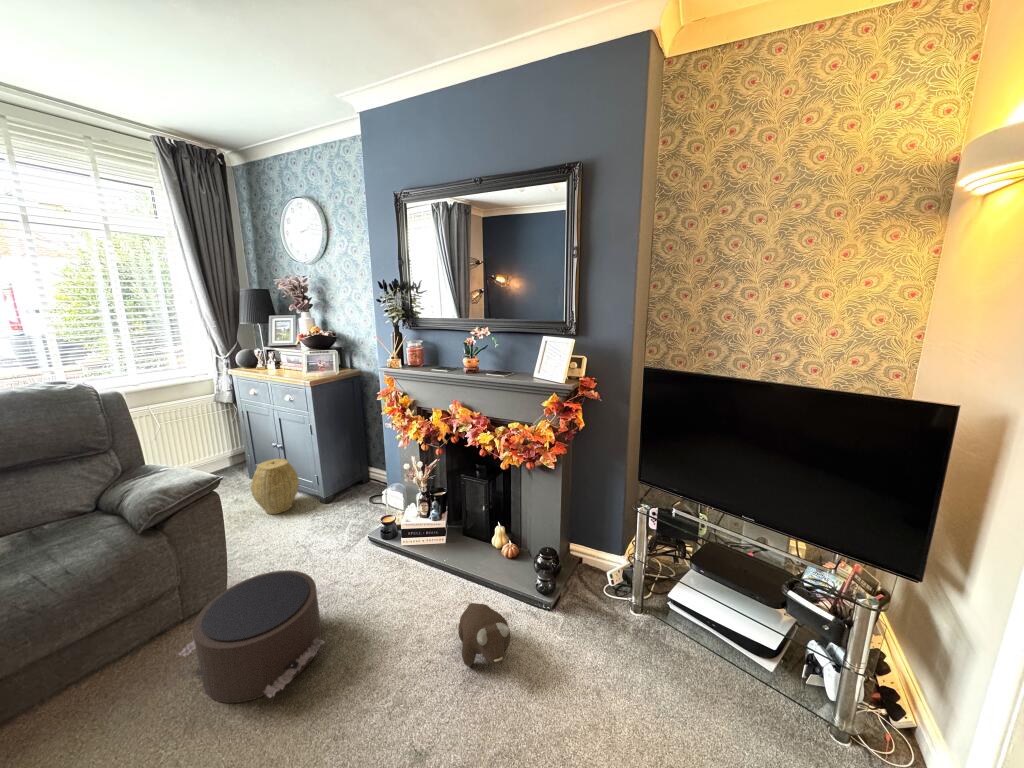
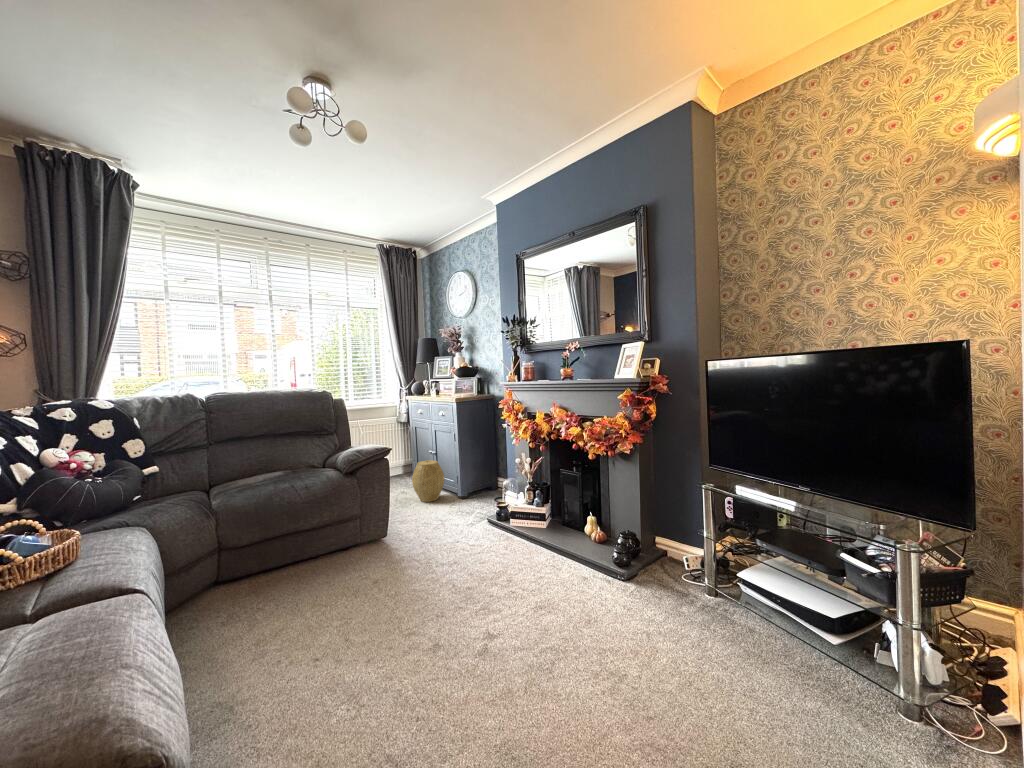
pouf: present [179,570,326,703] -> none [357,515,443,585]
plush toy: present [458,603,510,666] -> none [535,551,576,596]

